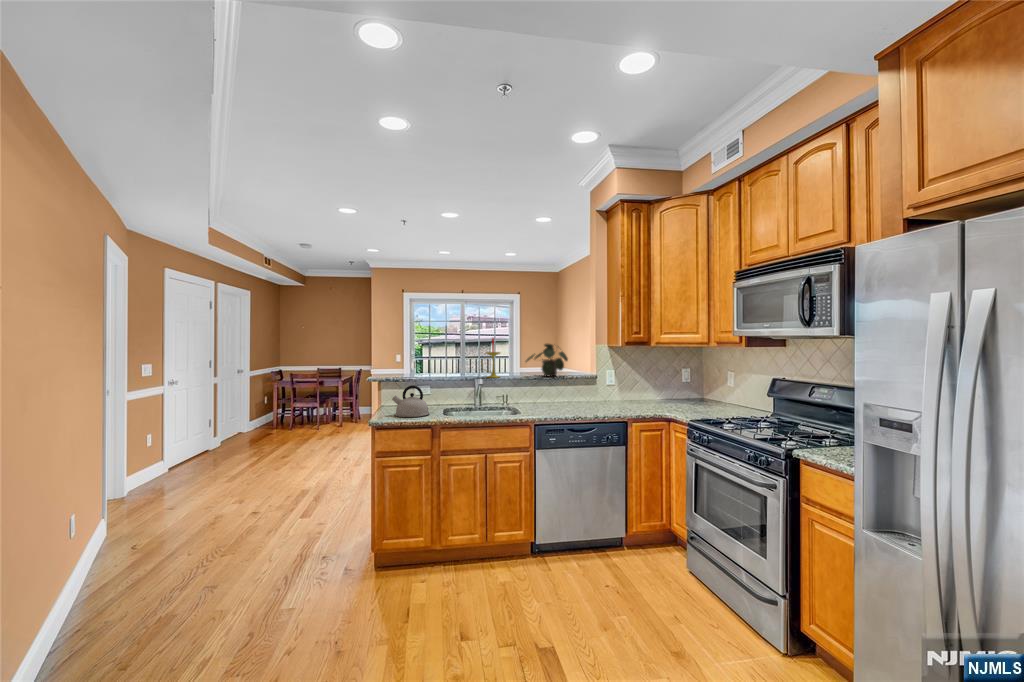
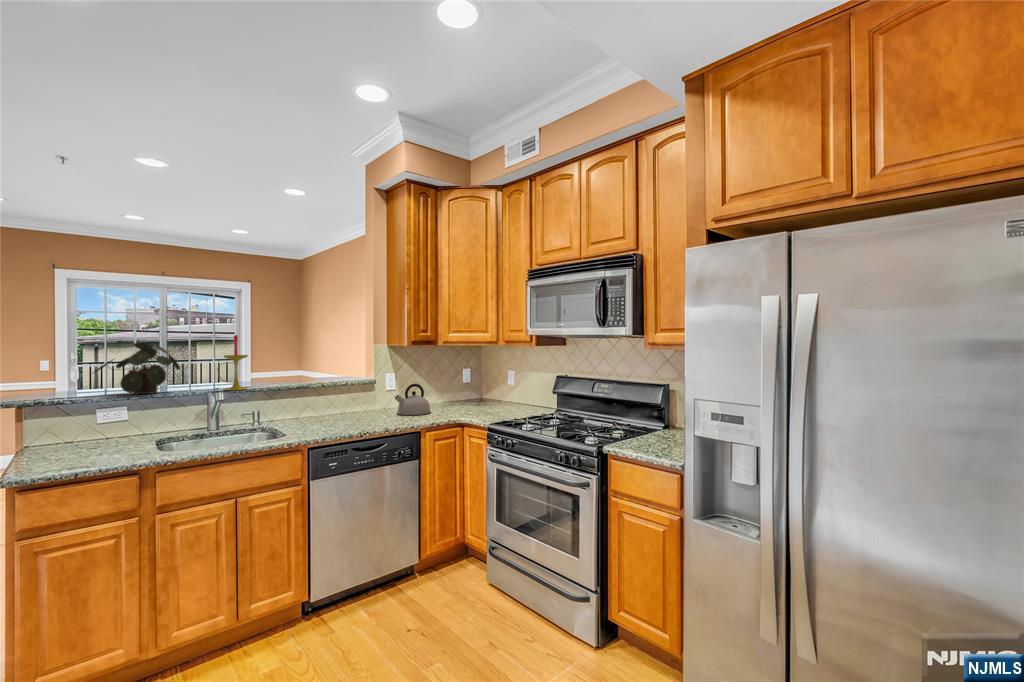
potted plant: present [526,344,568,376] -> present [92,343,180,394]
kettle: present [392,385,429,417] -> present [395,384,431,415]

